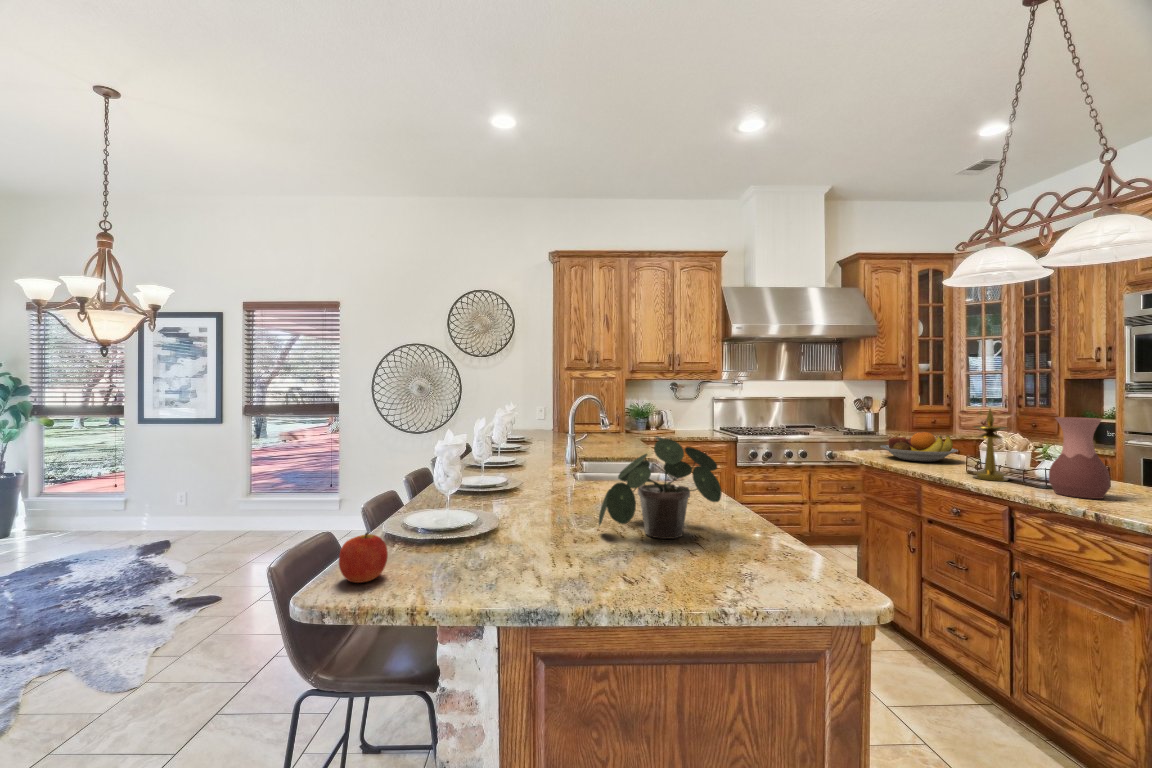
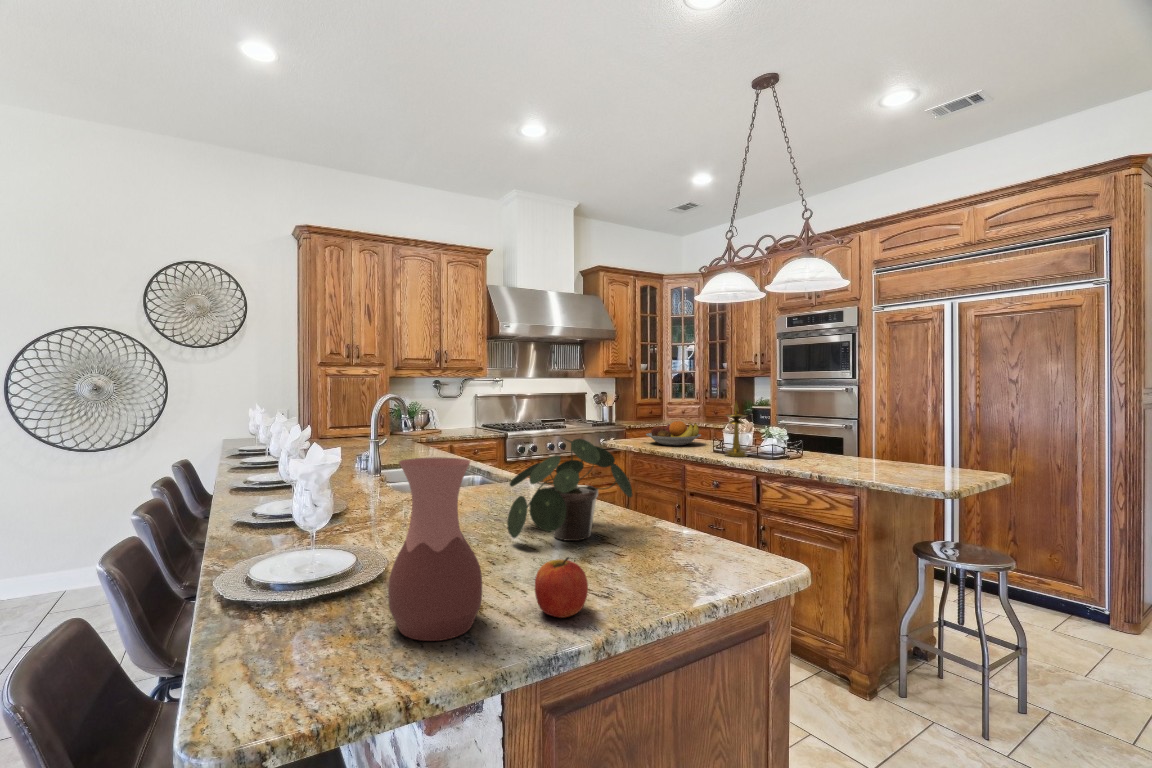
vase: present [1049,417,1110,499] -> present [388,457,482,641]
apple: present [339,533,388,583] -> present [535,557,588,618]

